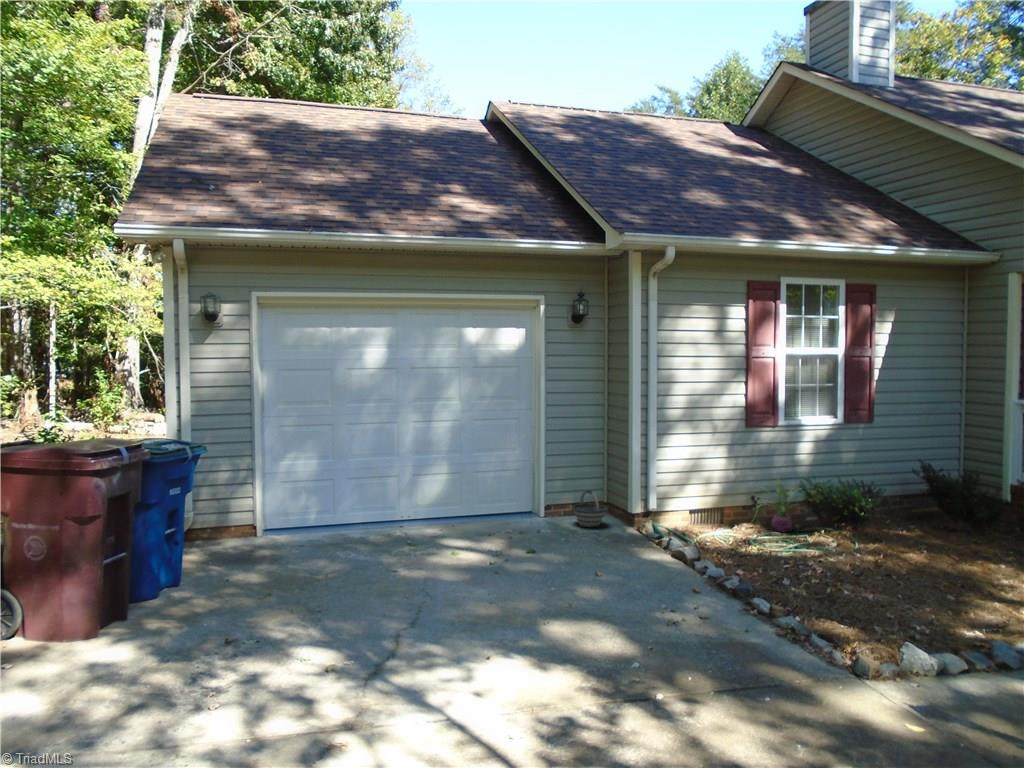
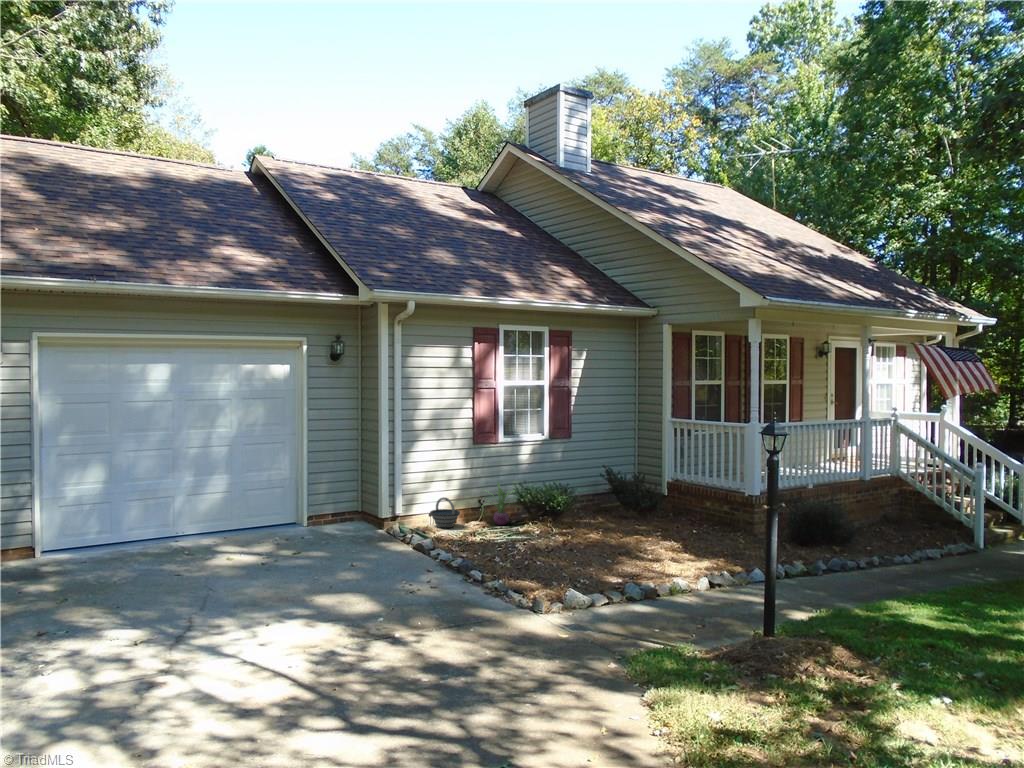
bucket: present [571,490,608,528] -> present [430,497,460,528]

